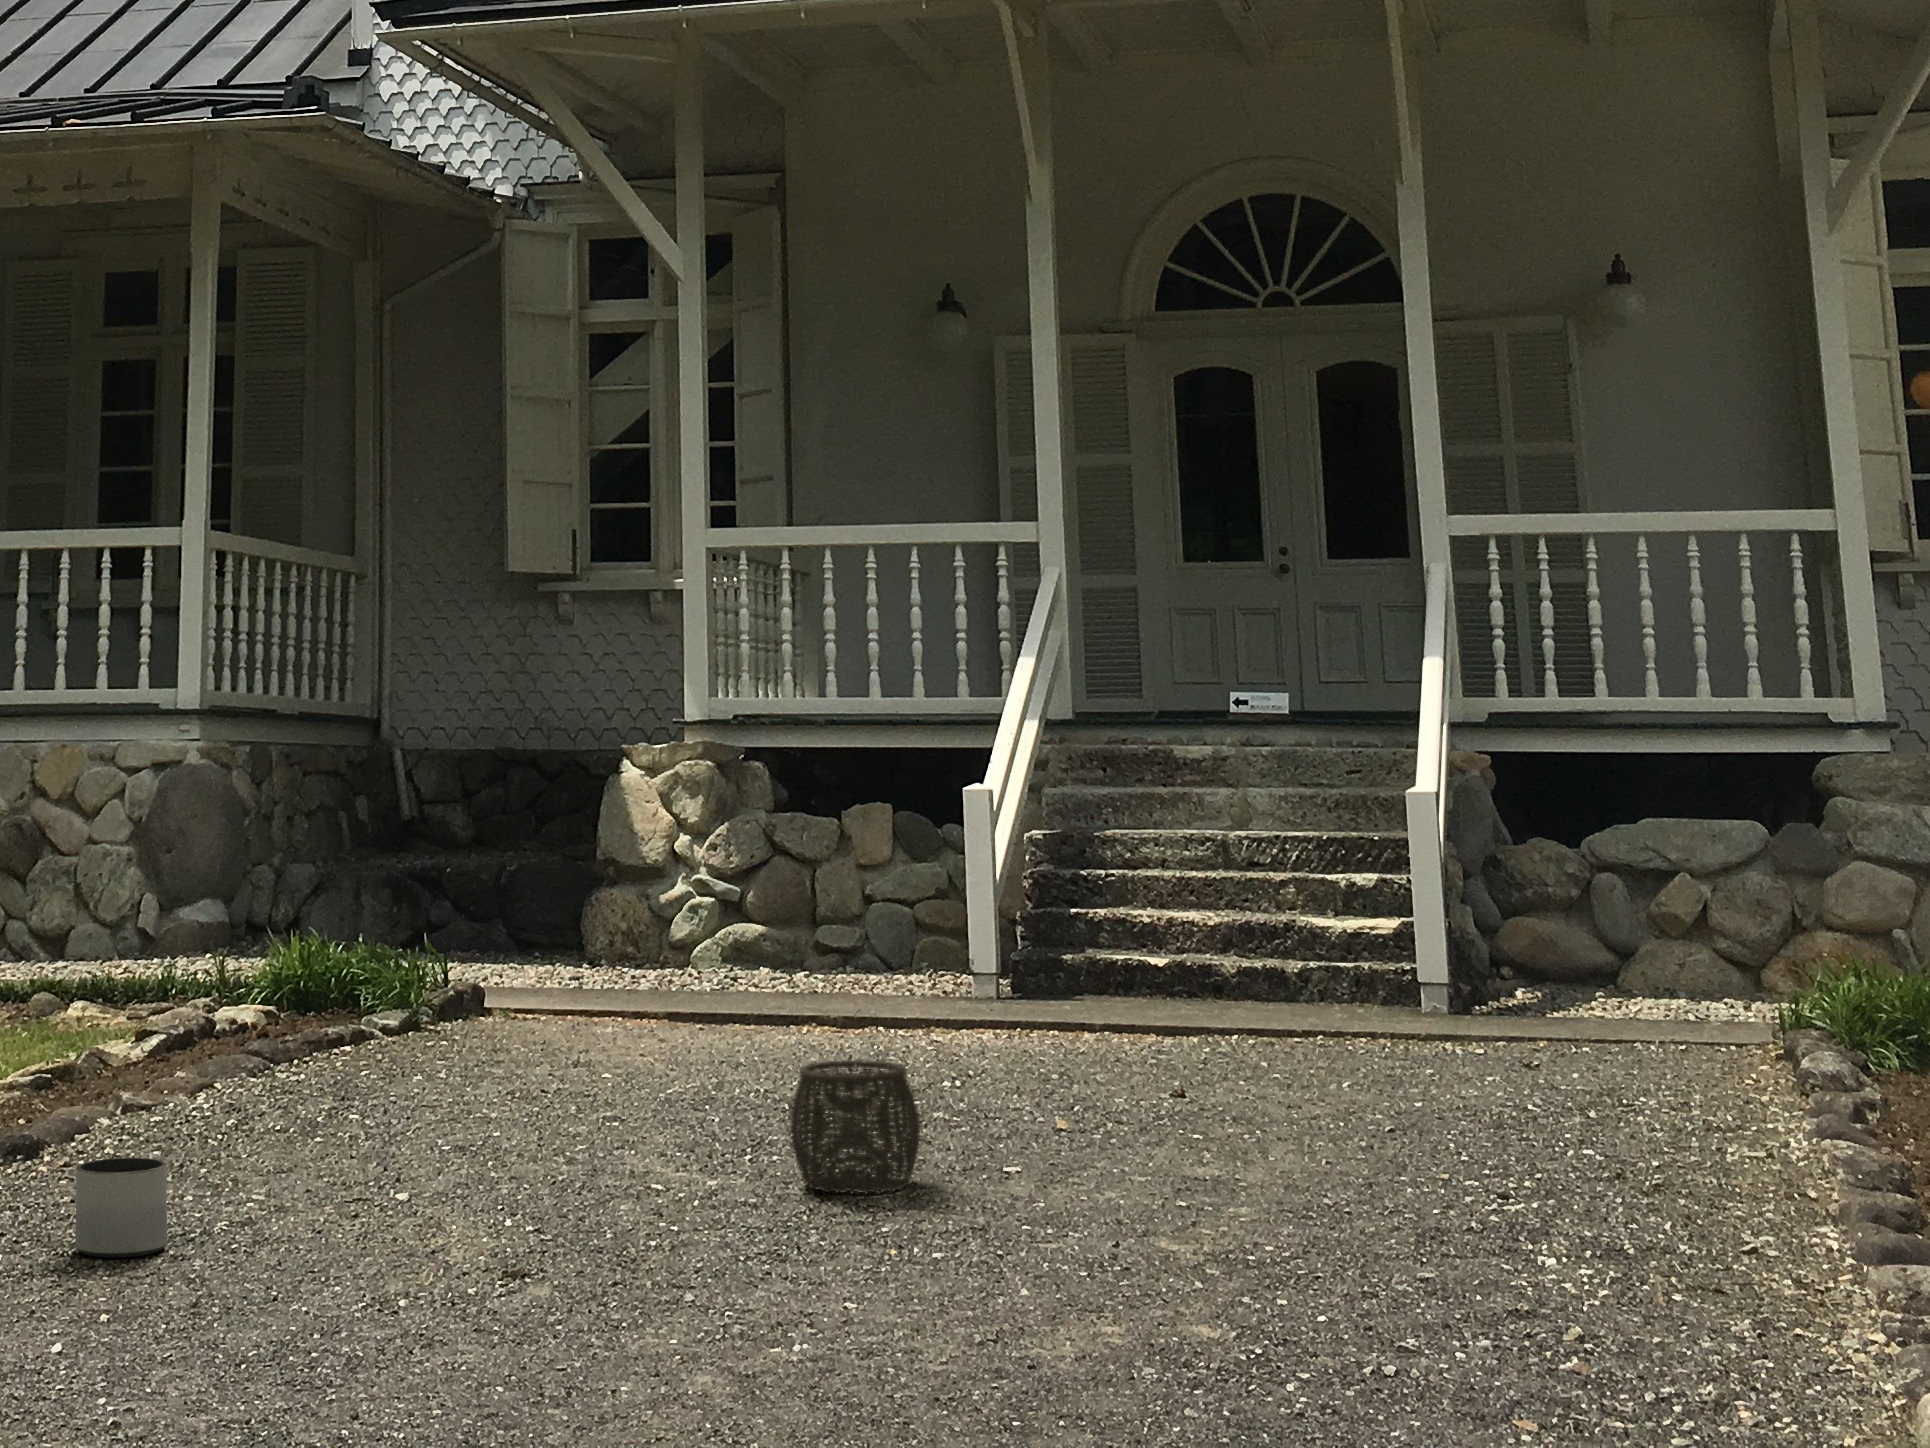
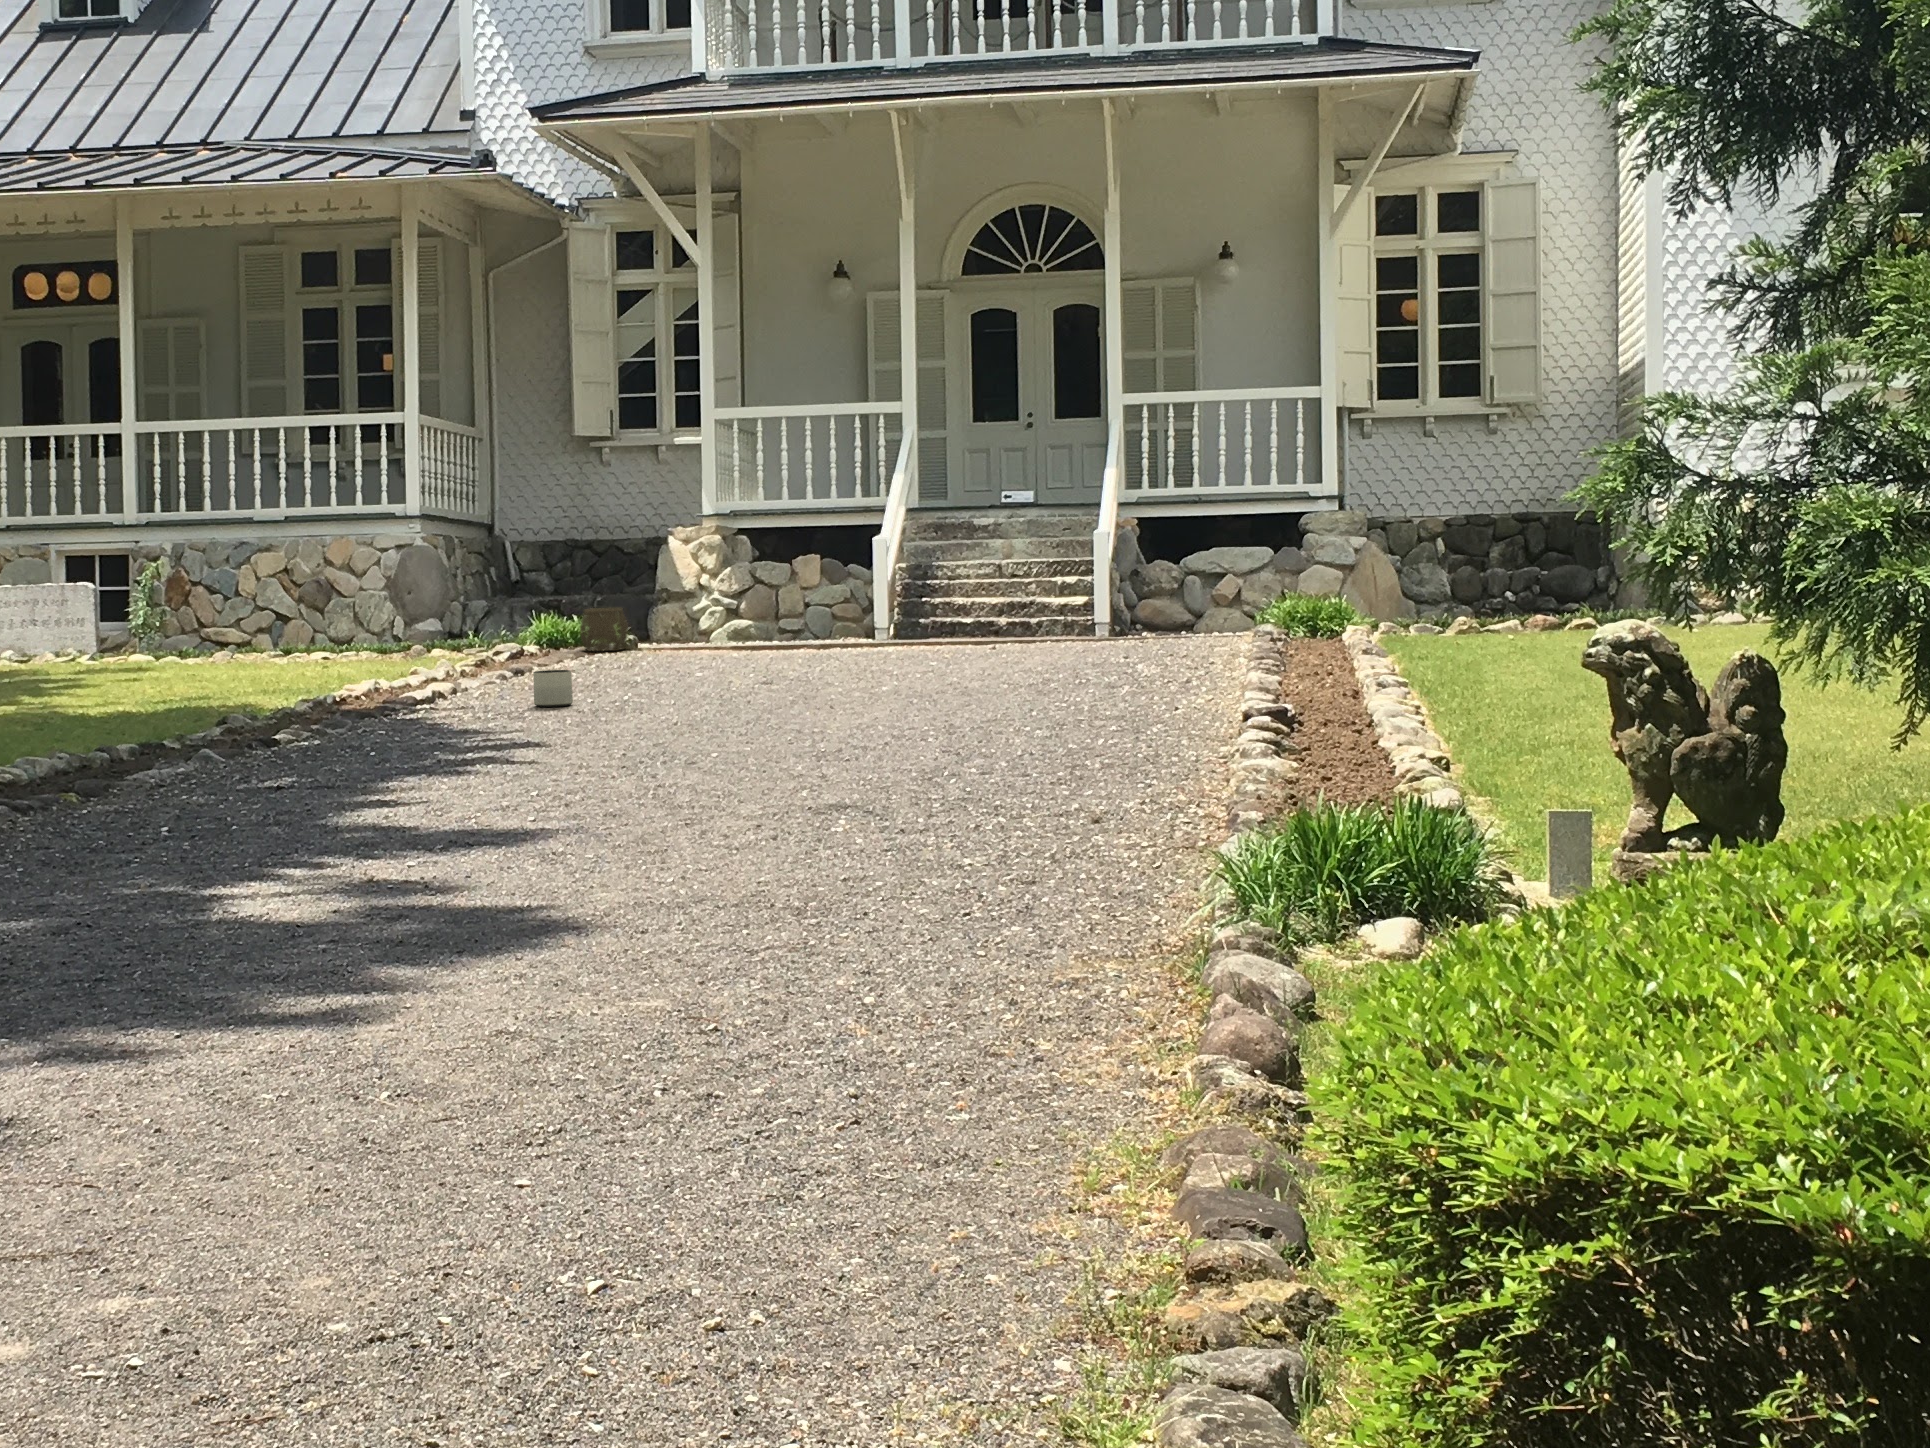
woven basket: present [789,1060,921,1194] -> present [580,608,628,651]

